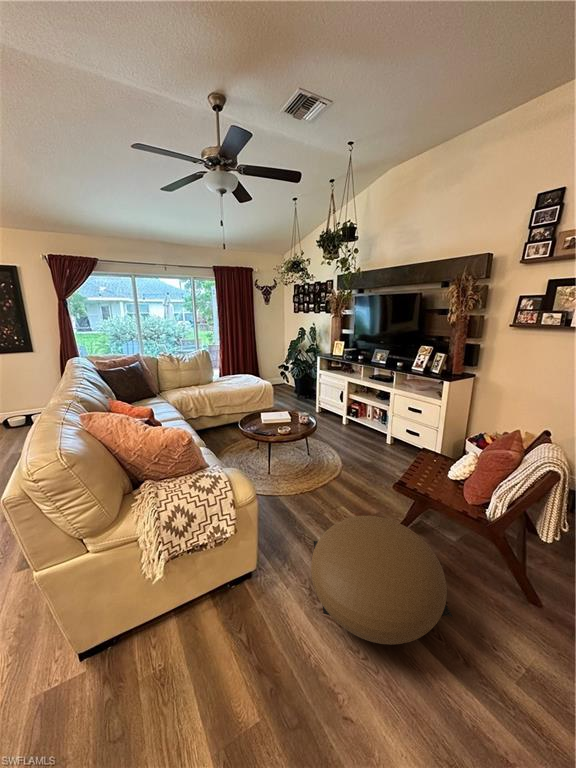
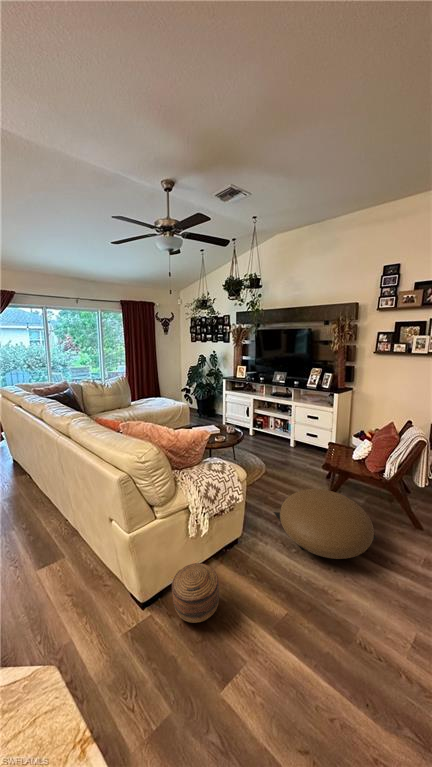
basket: none [97,614,173,709] -> present [172,563,219,623]

